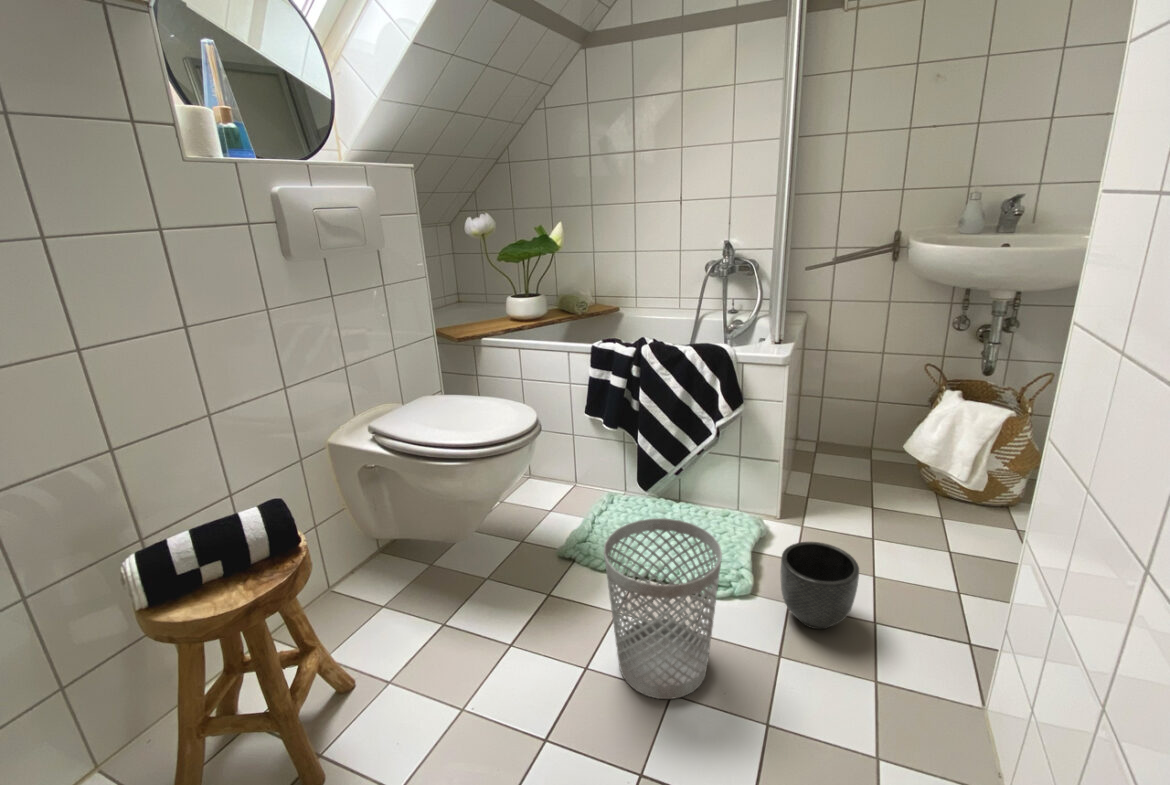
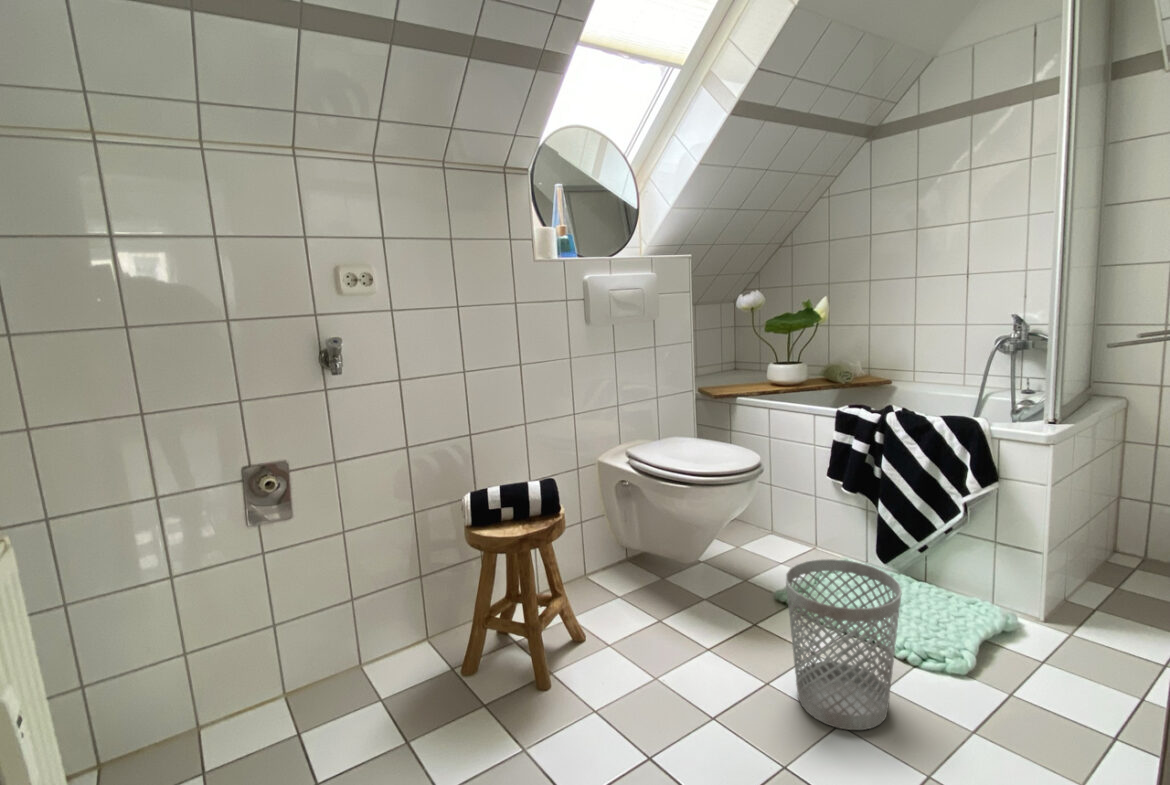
planter: present [780,542,859,629] -> none [995,629,1094,729]

